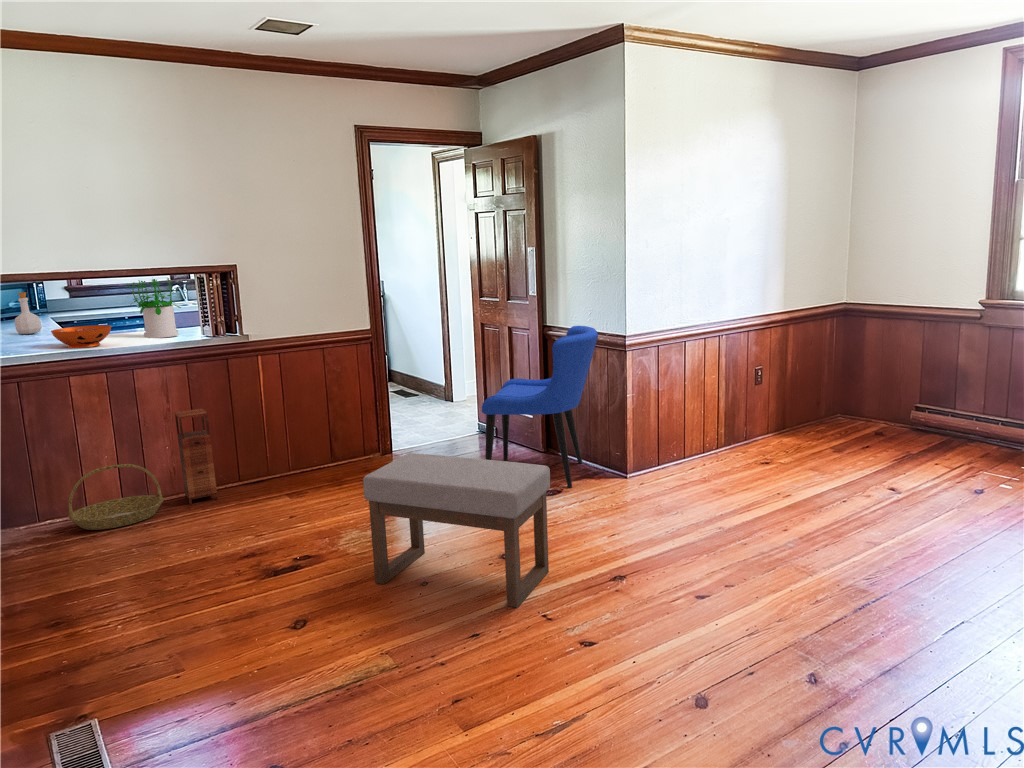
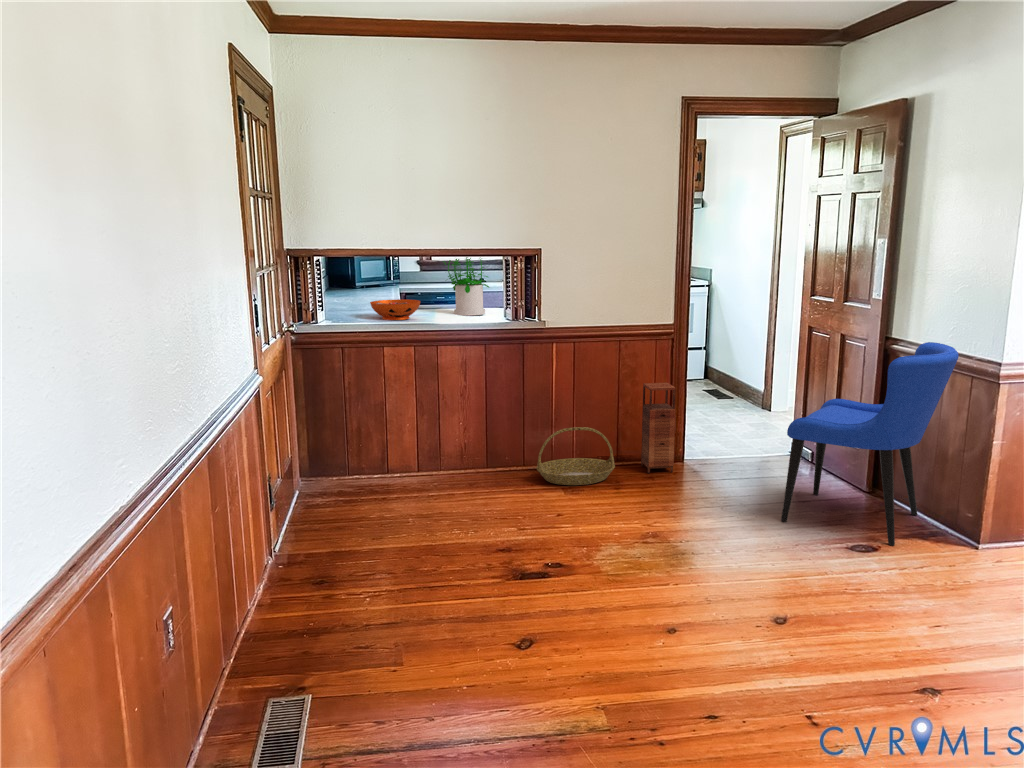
bottle: present [15,292,42,334] -> none [354,264,375,302]
storage cabinet: present [175,408,217,505] -> present [641,383,676,473]
ottoman: present [363,453,550,608] -> none [616,475,848,695]
basket: present [68,464,164,530] -> present [536,427,615,485]

